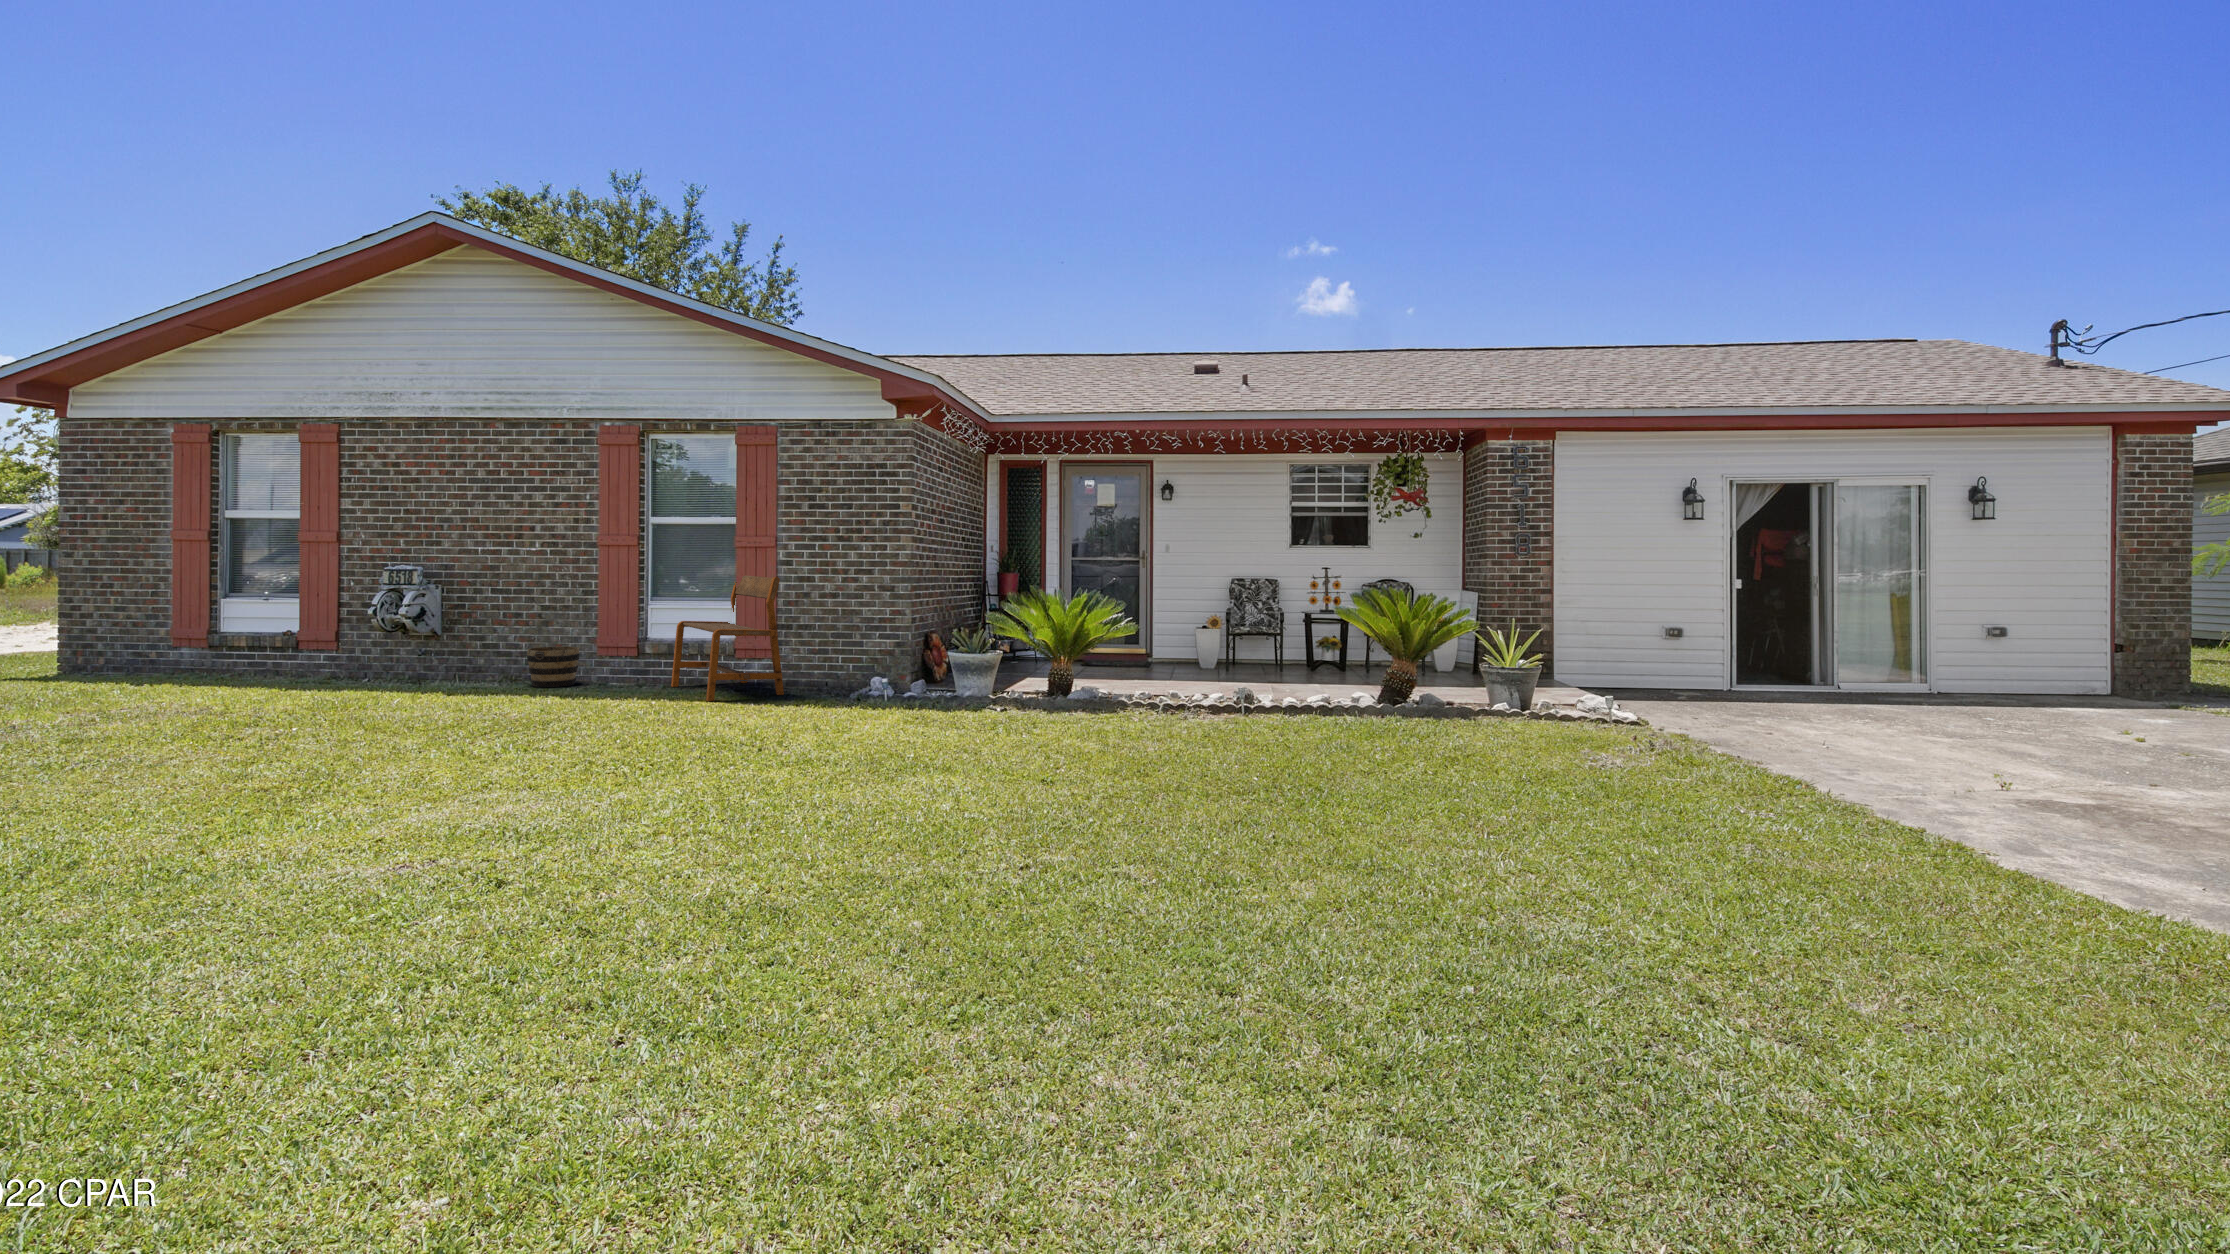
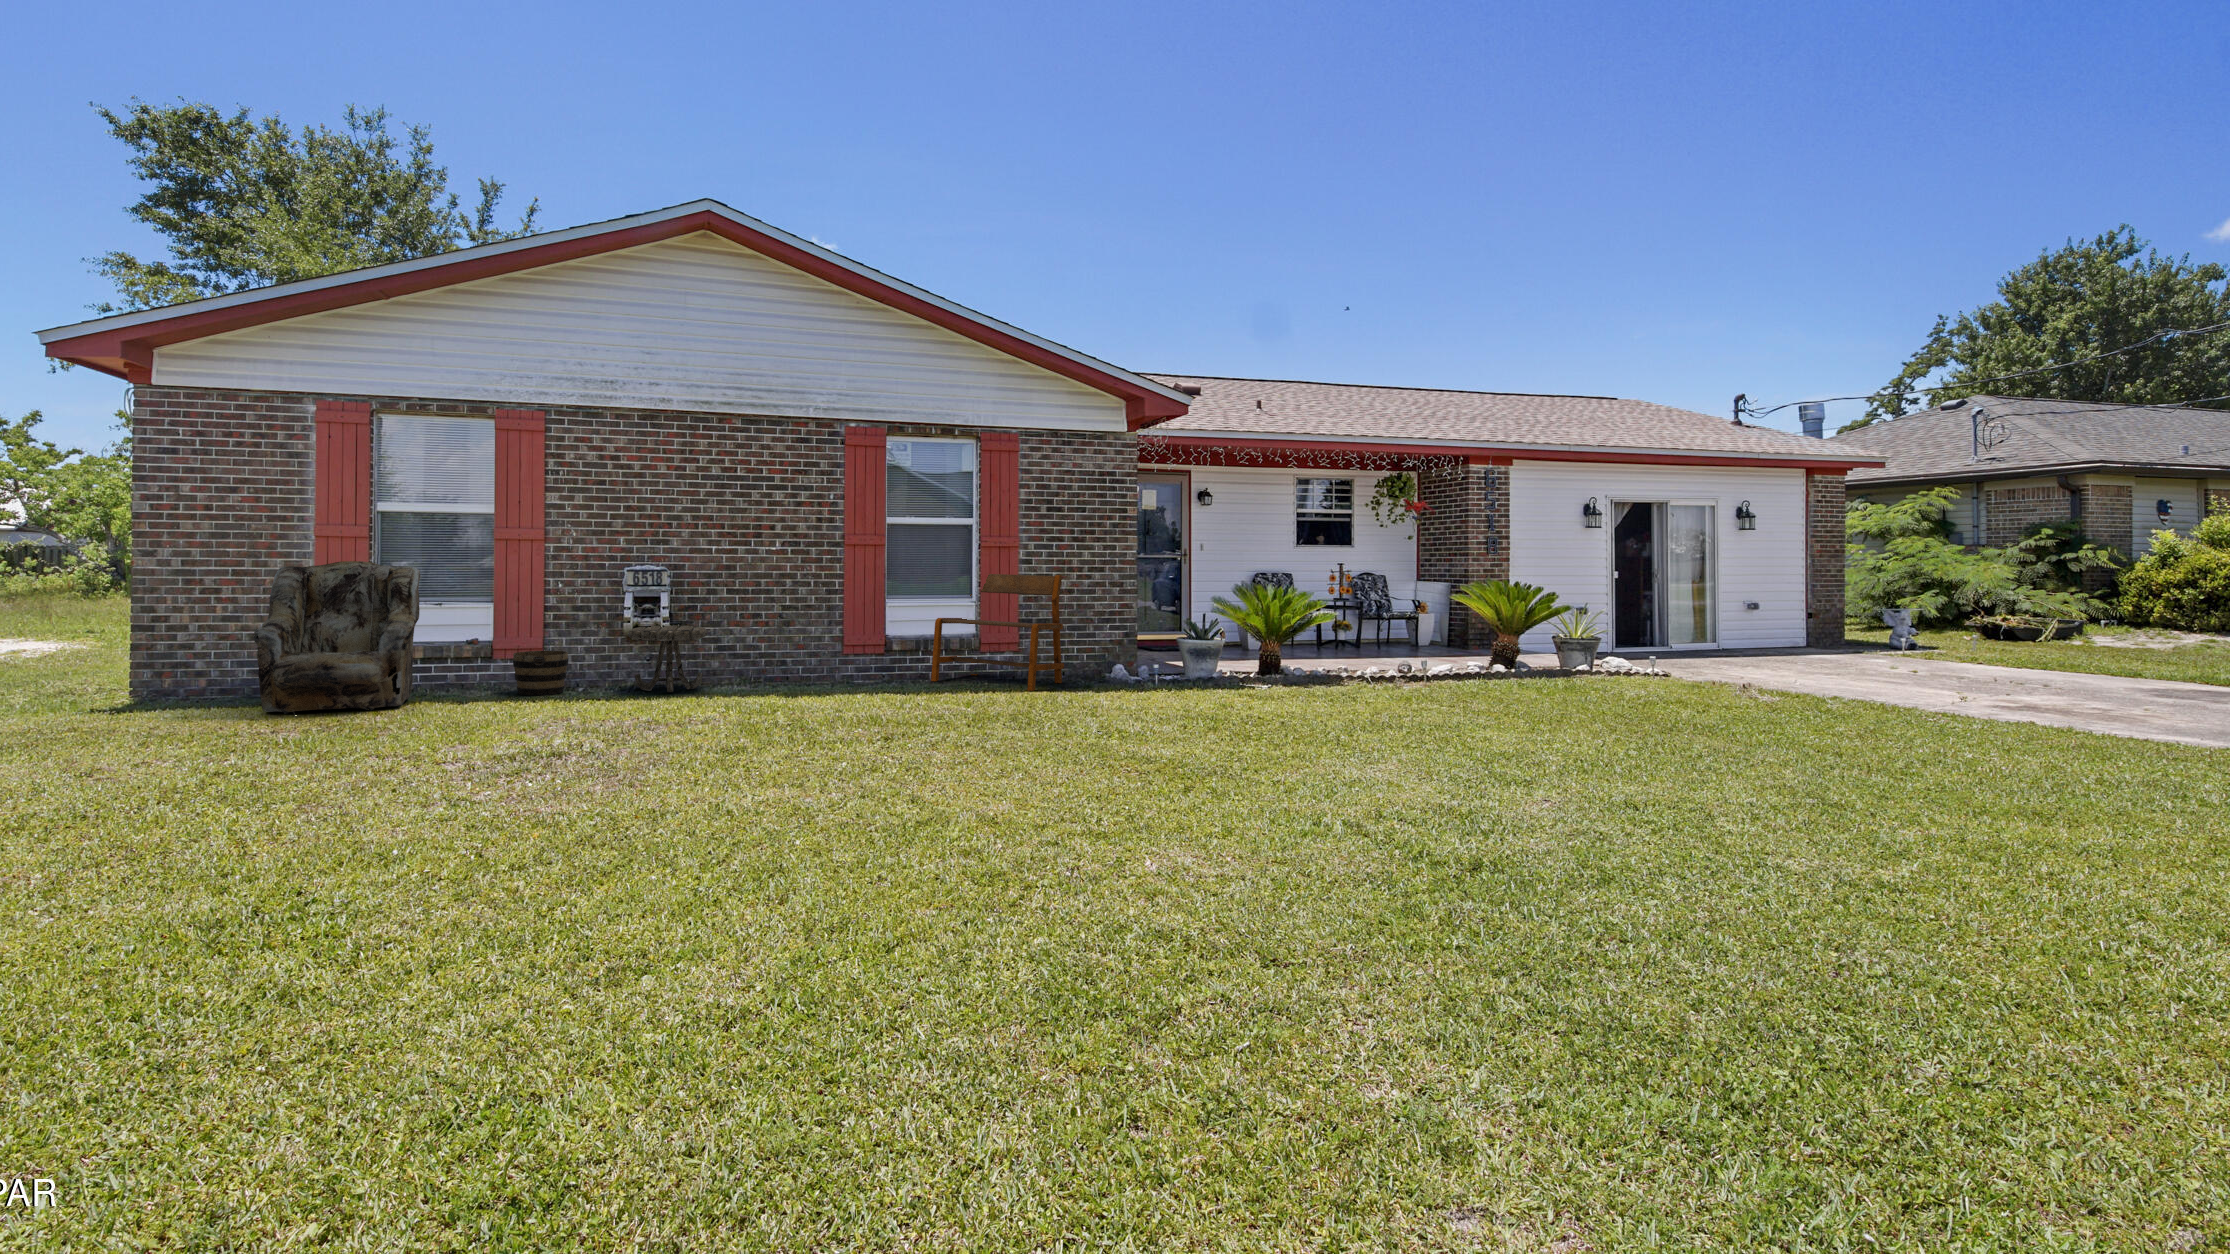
armchair: none [38,561,231,689] -> present [253,561,420,714]
side table: none [366,622,461,685] -> present [628,625,707,692]
bucket: present [527,646,580,687] -> present [513,651,568,695]

